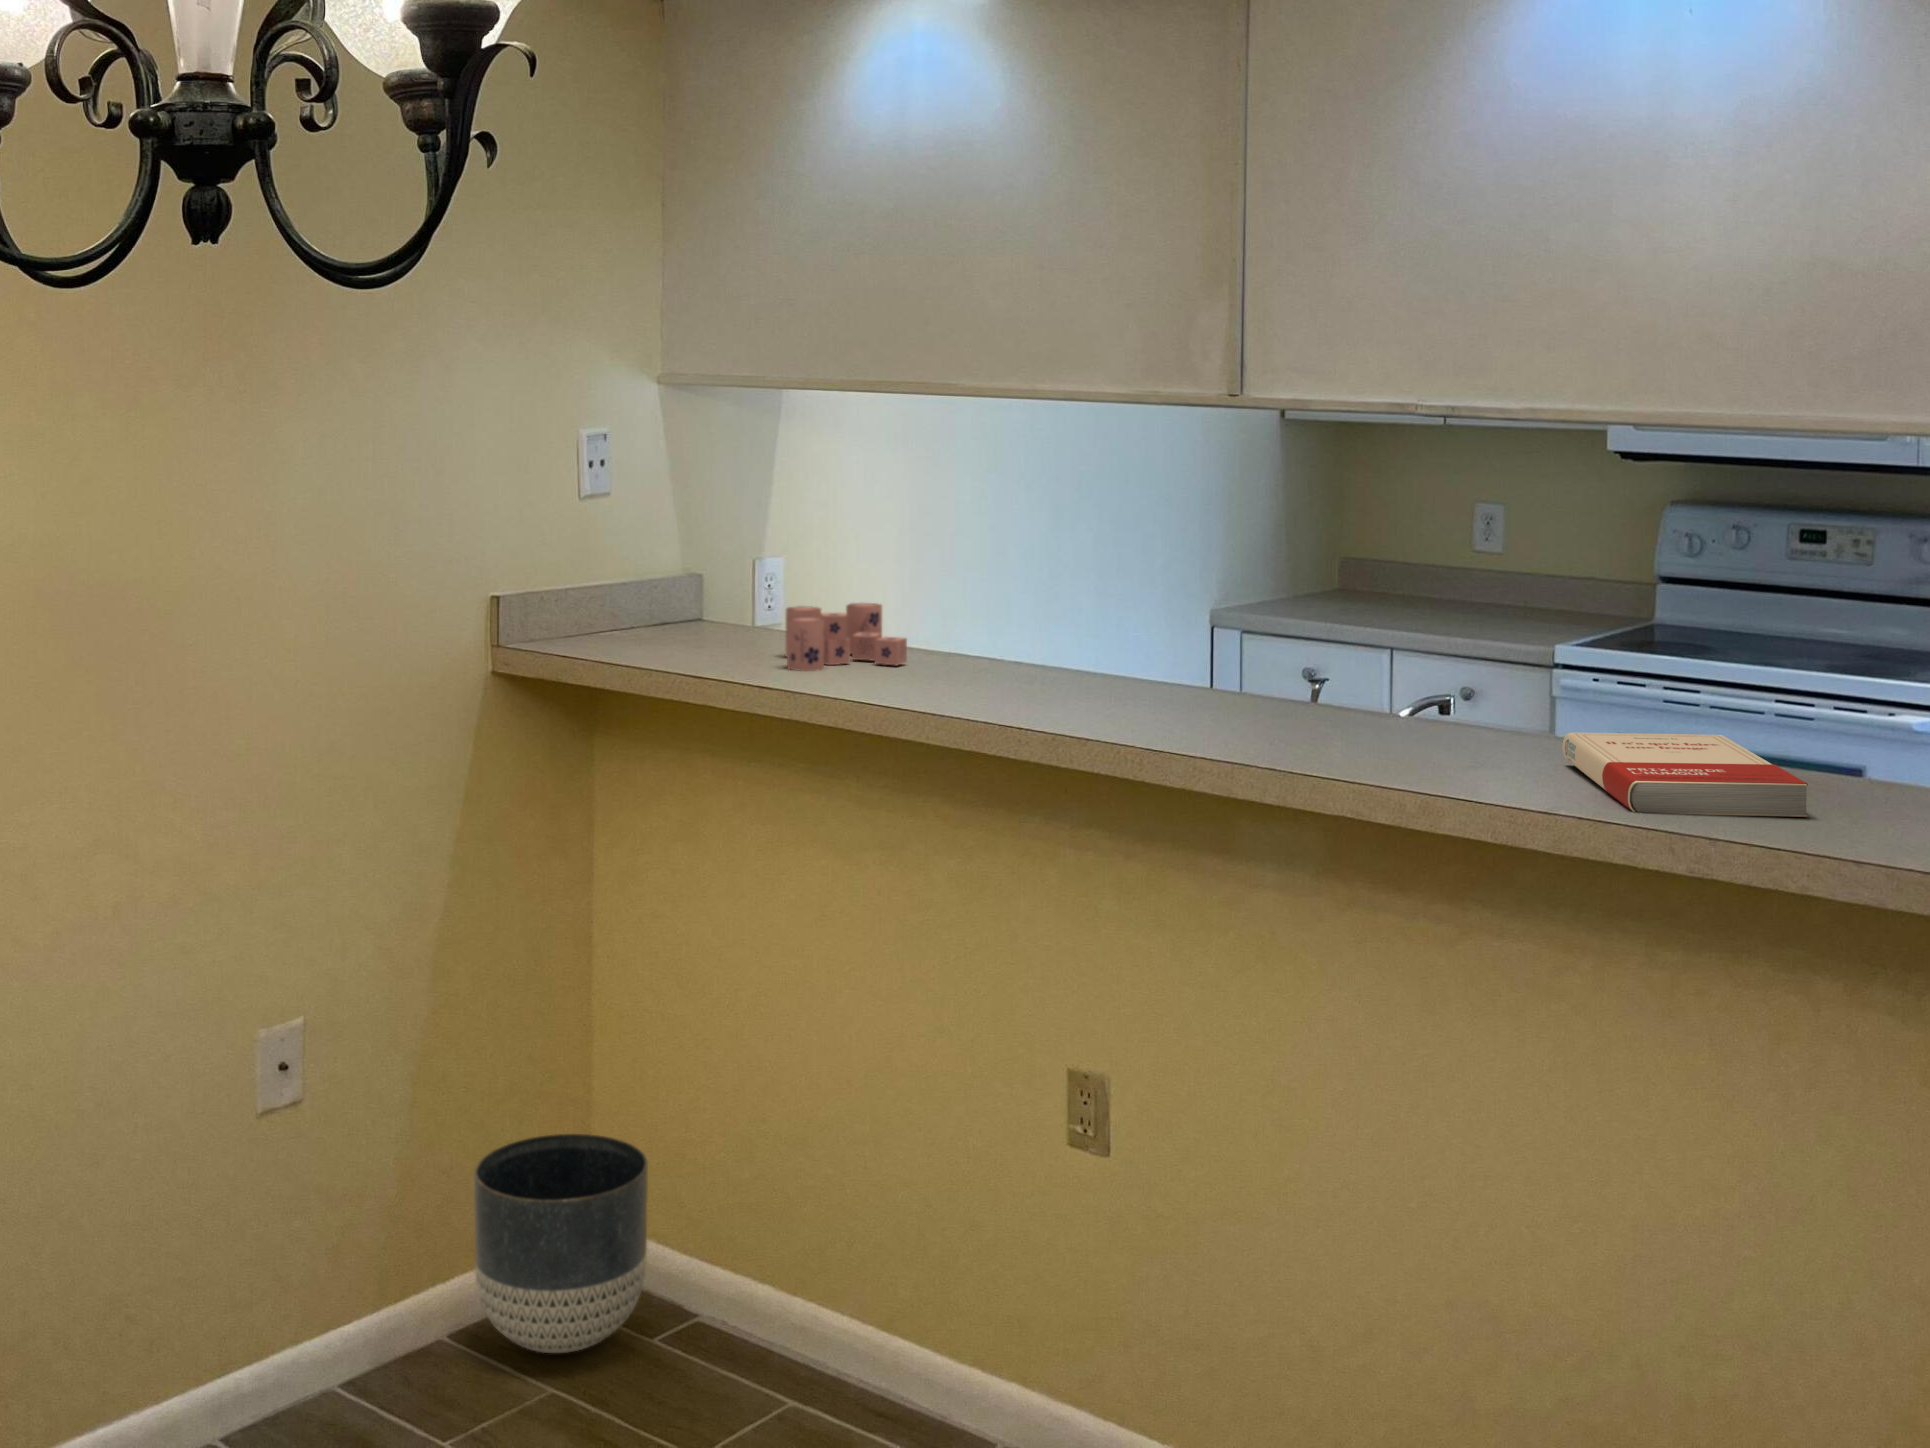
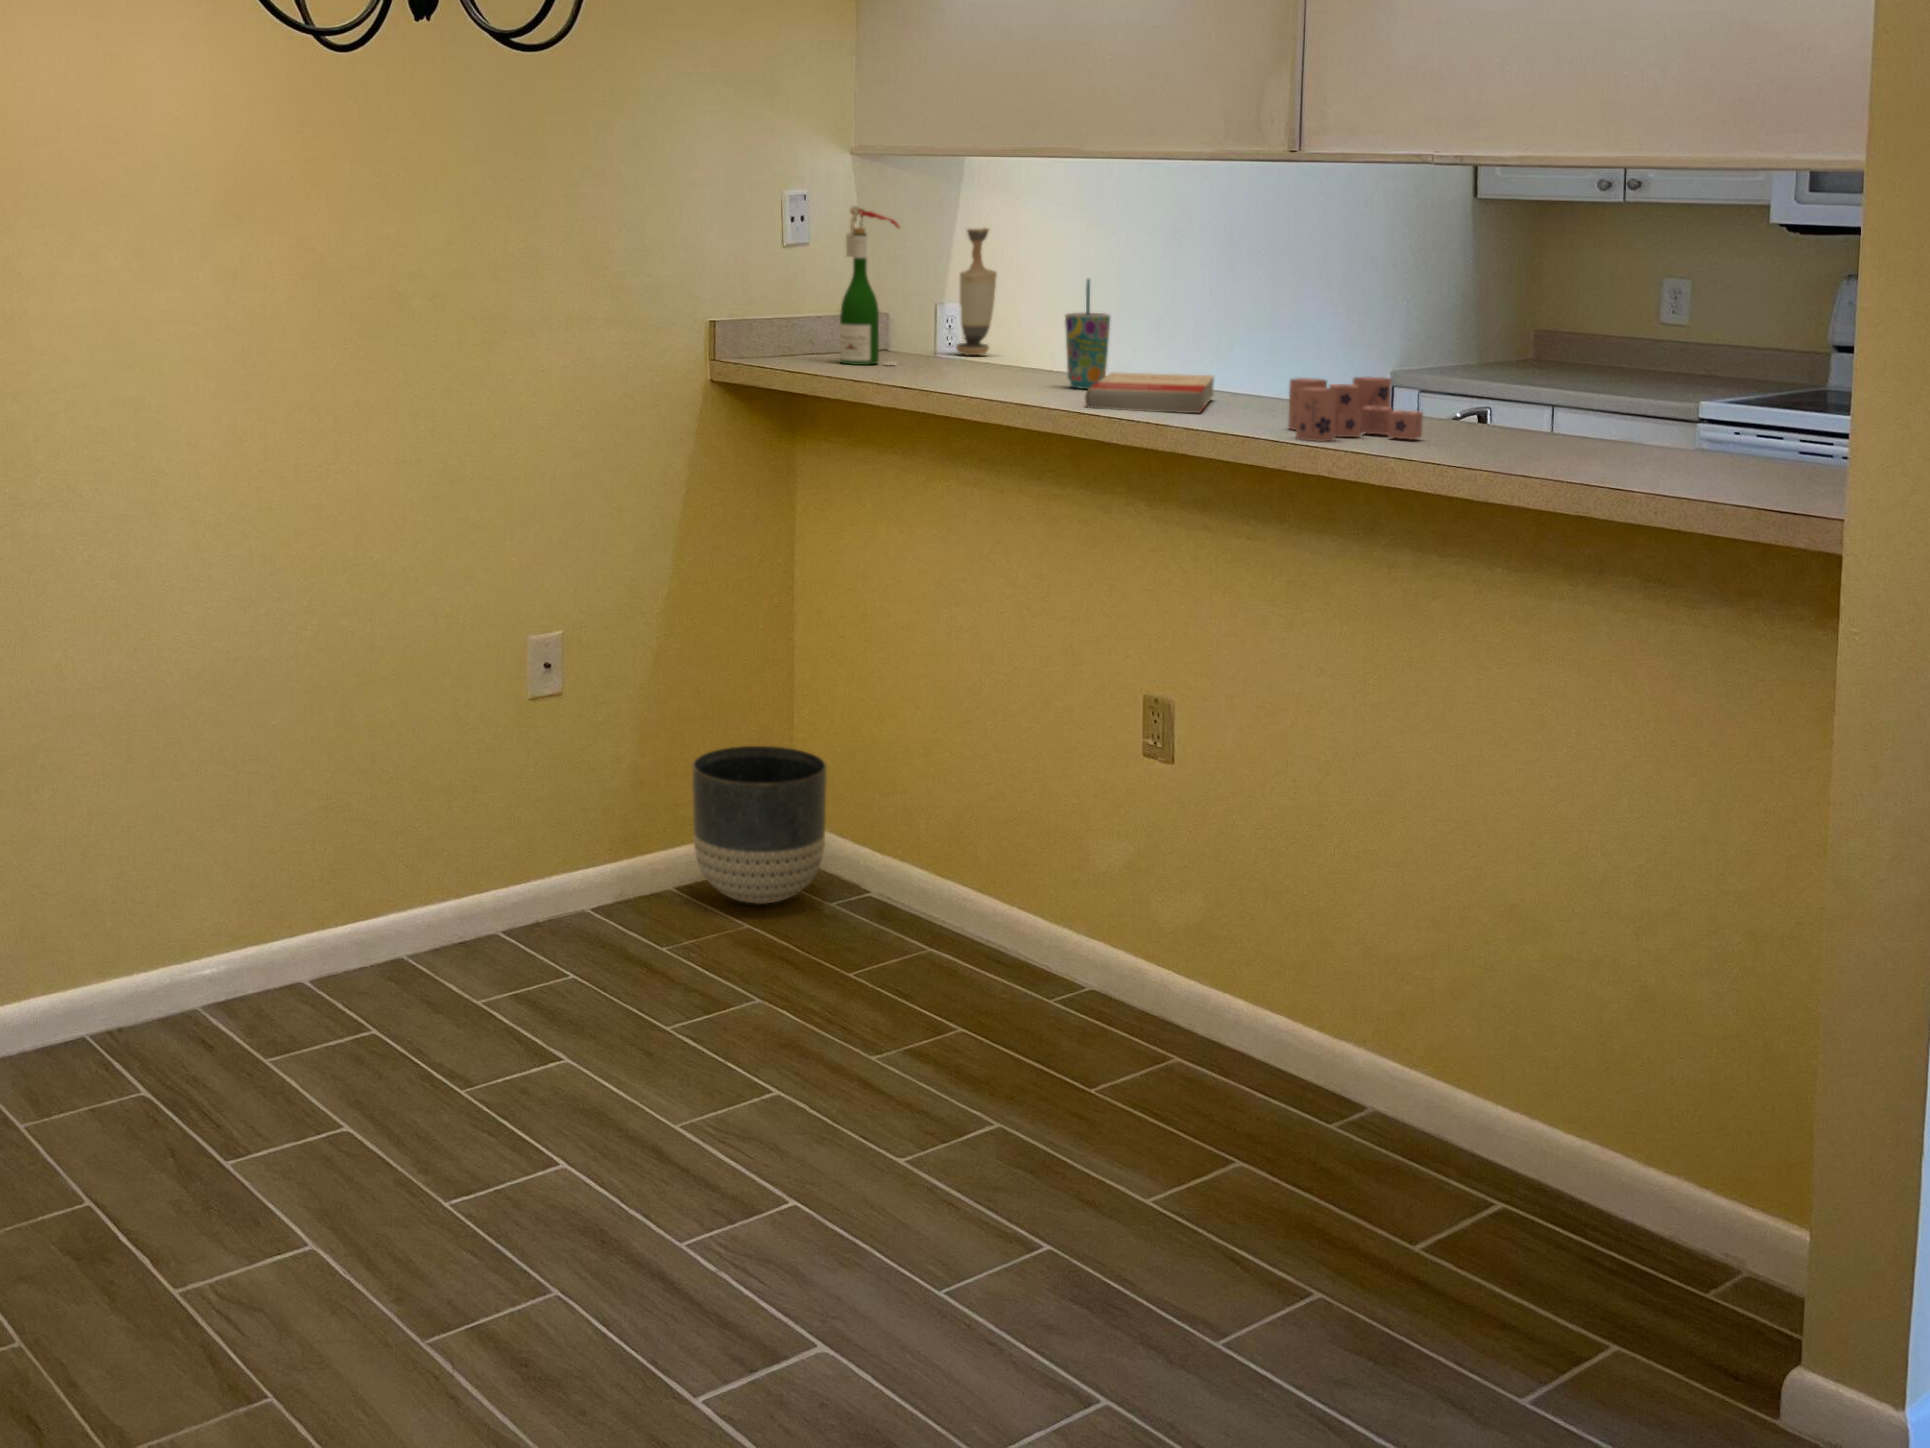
wine bottle: none [651,448,725,643] -> present [840,206,899,365]
vase: none [772,466,823,620] -> present [956,227,997,355]
cup: none [945,542,999,677] -> present [1065,279,1110,389]
candle: present [786,603,907,671] -> present [1289,377,1423,441]
book: present [1563,732,1808,817] -> present [1085,372,1214,413]

